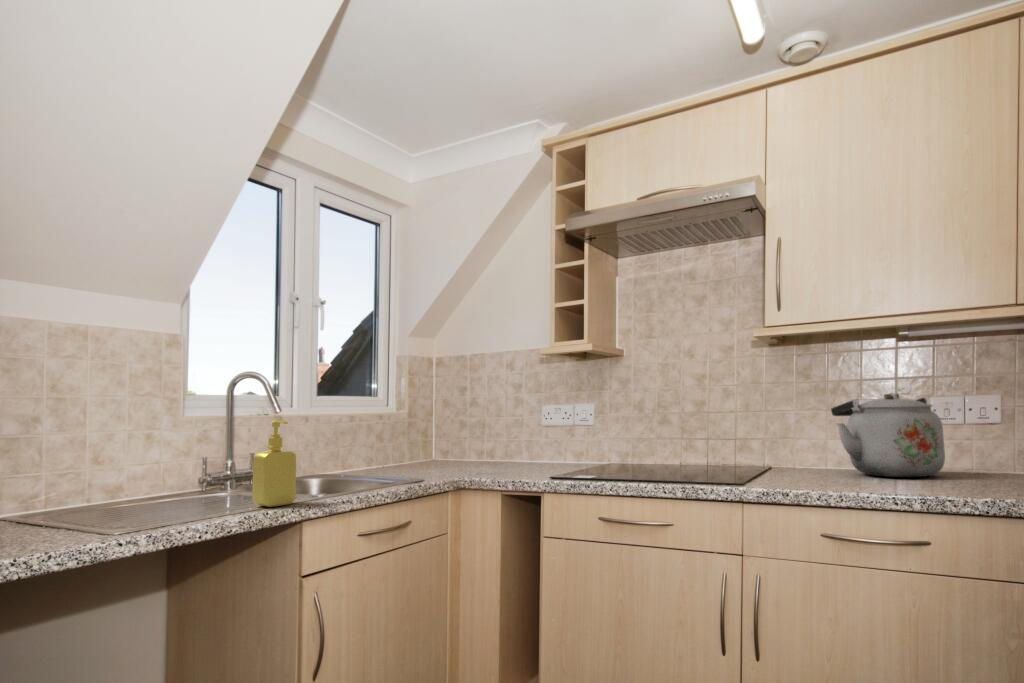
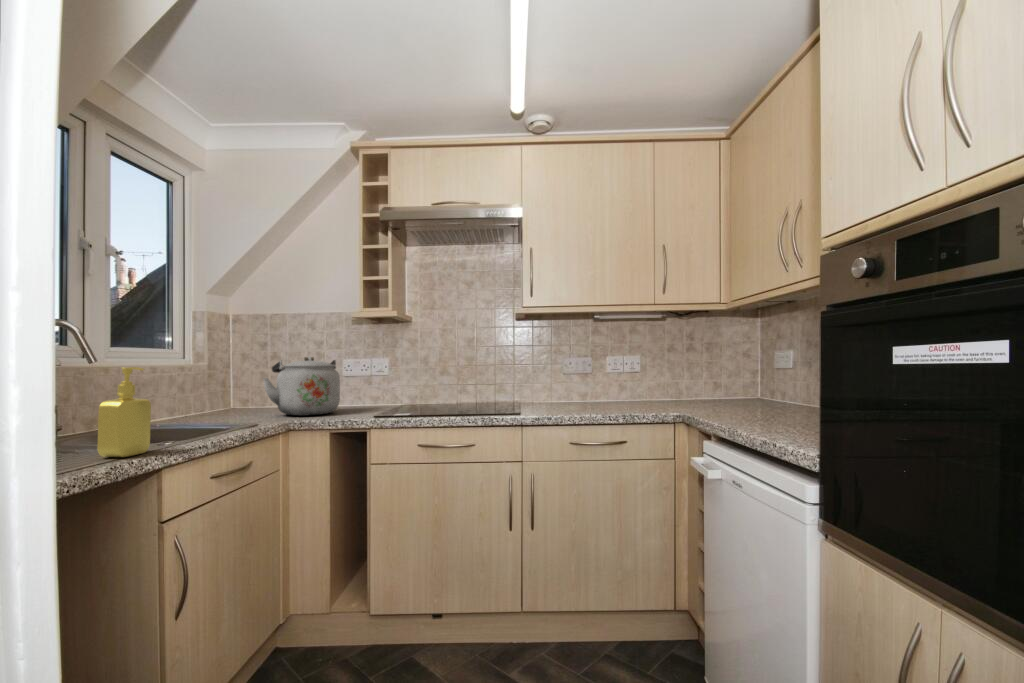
kettle: present [831,393,945,477] -> present [263,356,340,416]

